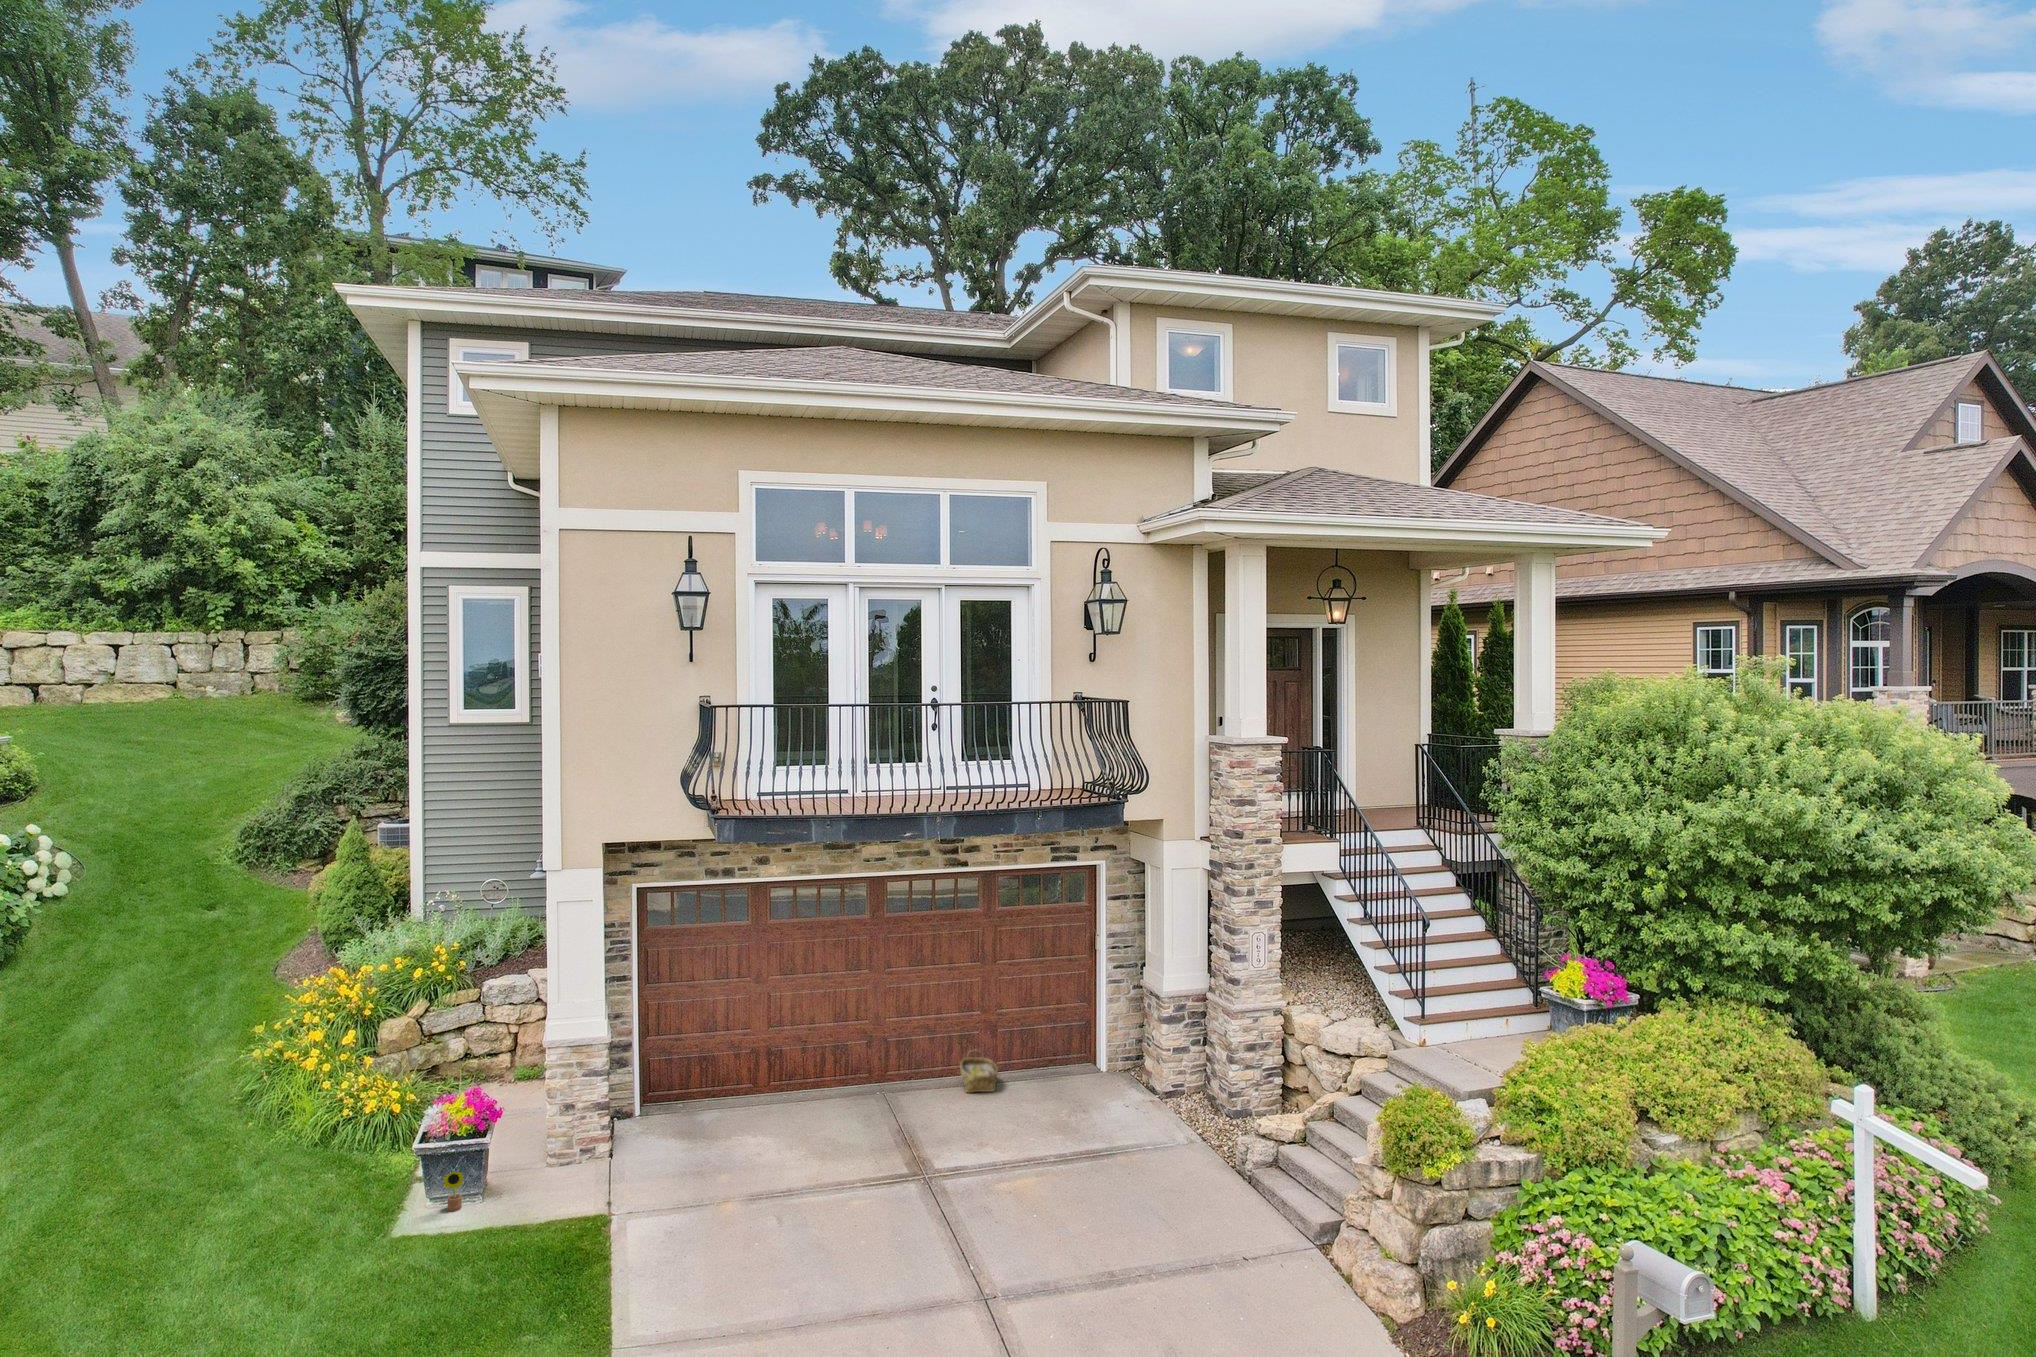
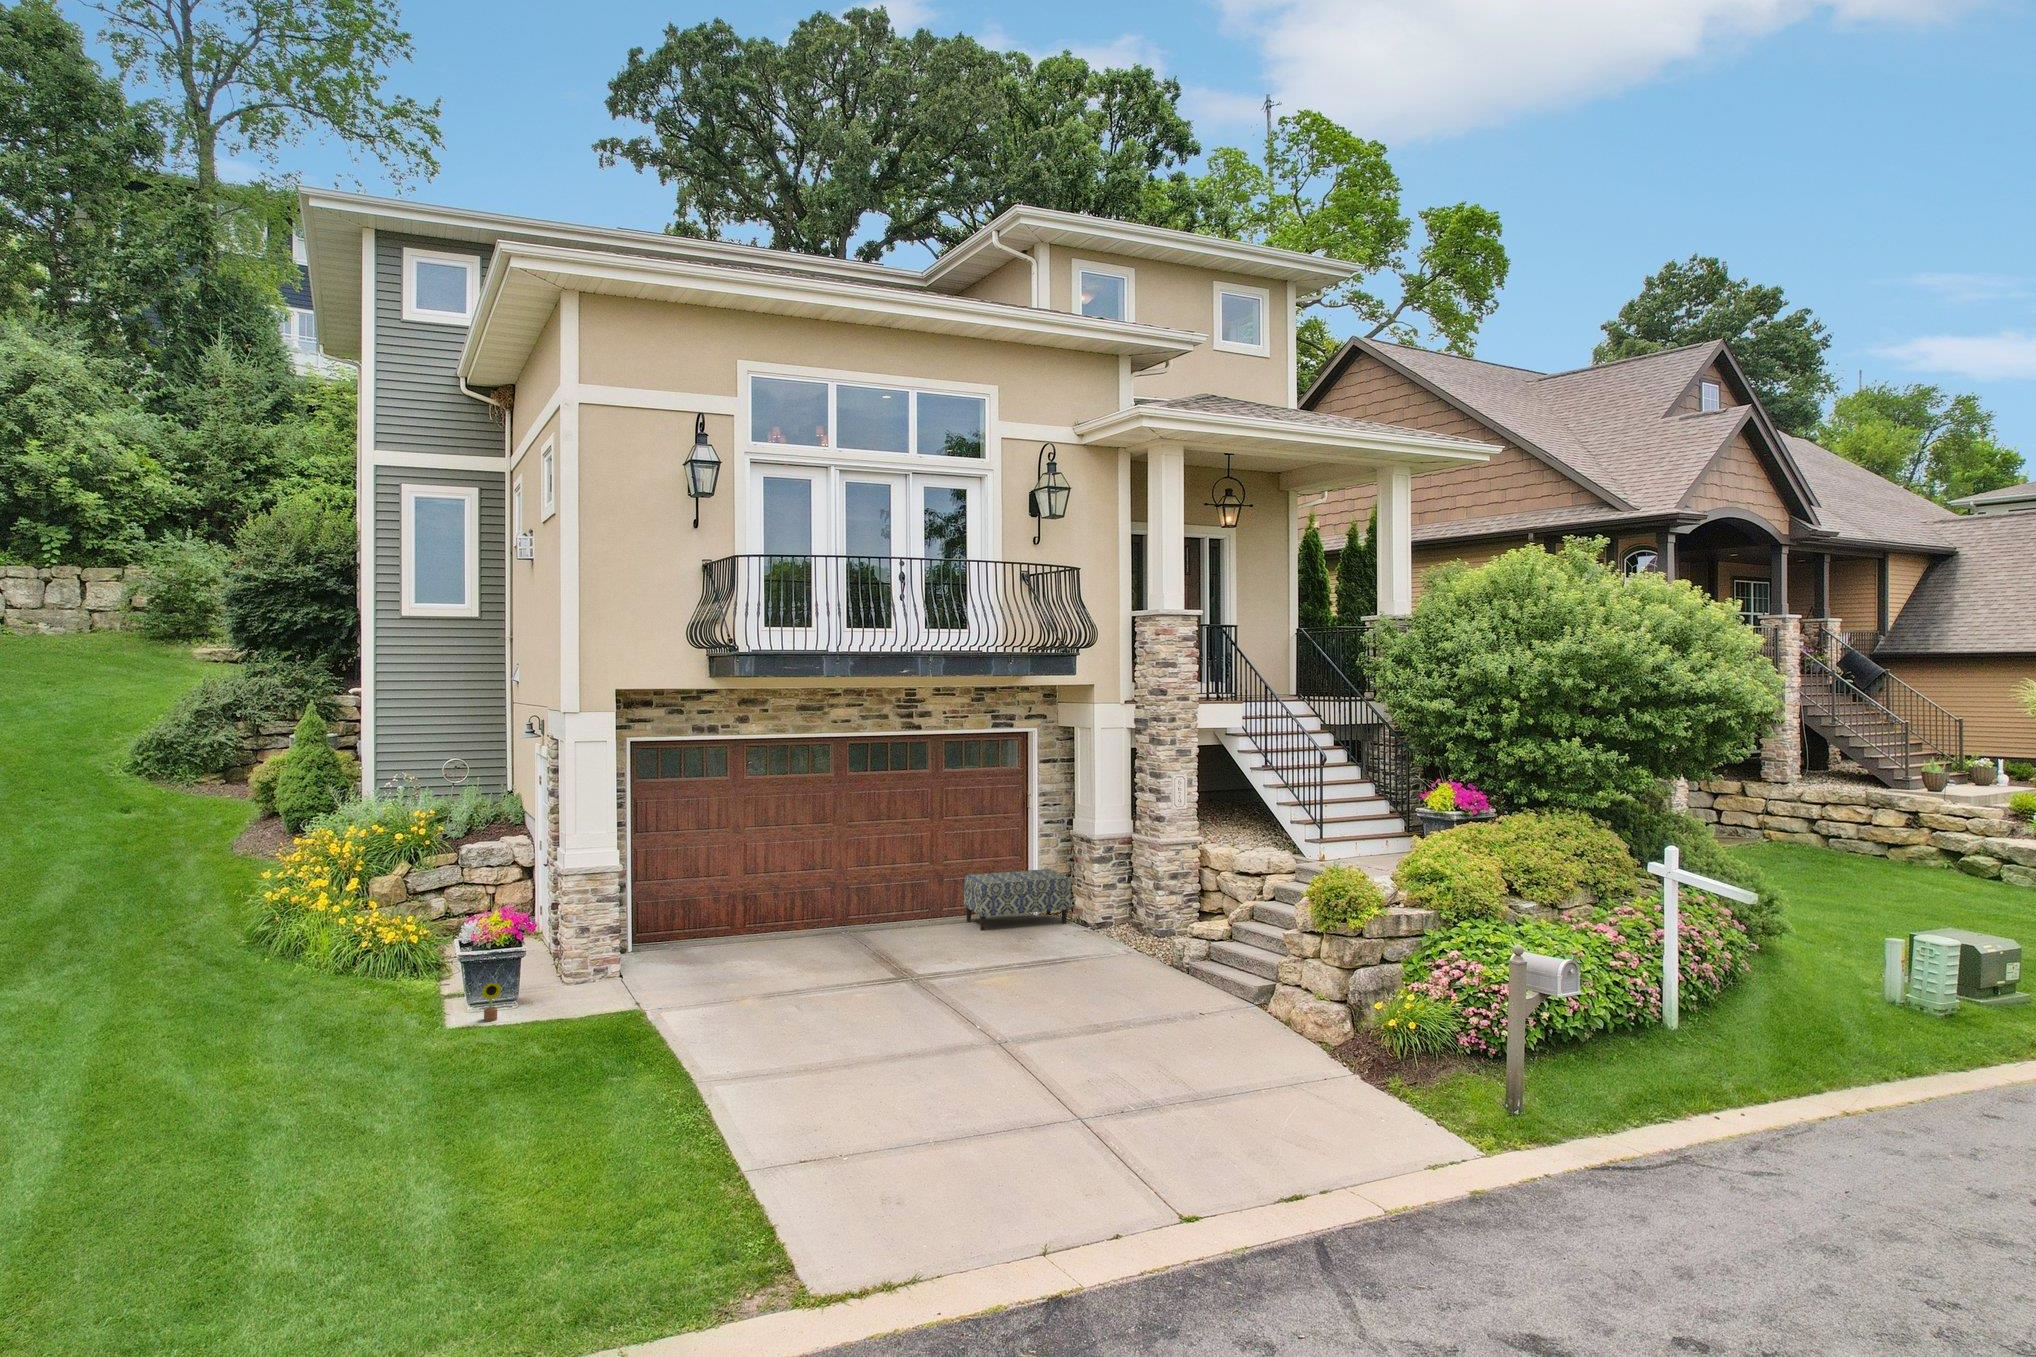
bench: none [1015,1019,1135,1094] -> present [964,869,1071,931]
woven basket: present [960,1051,998,1093] -> none [918,897,953,932]

